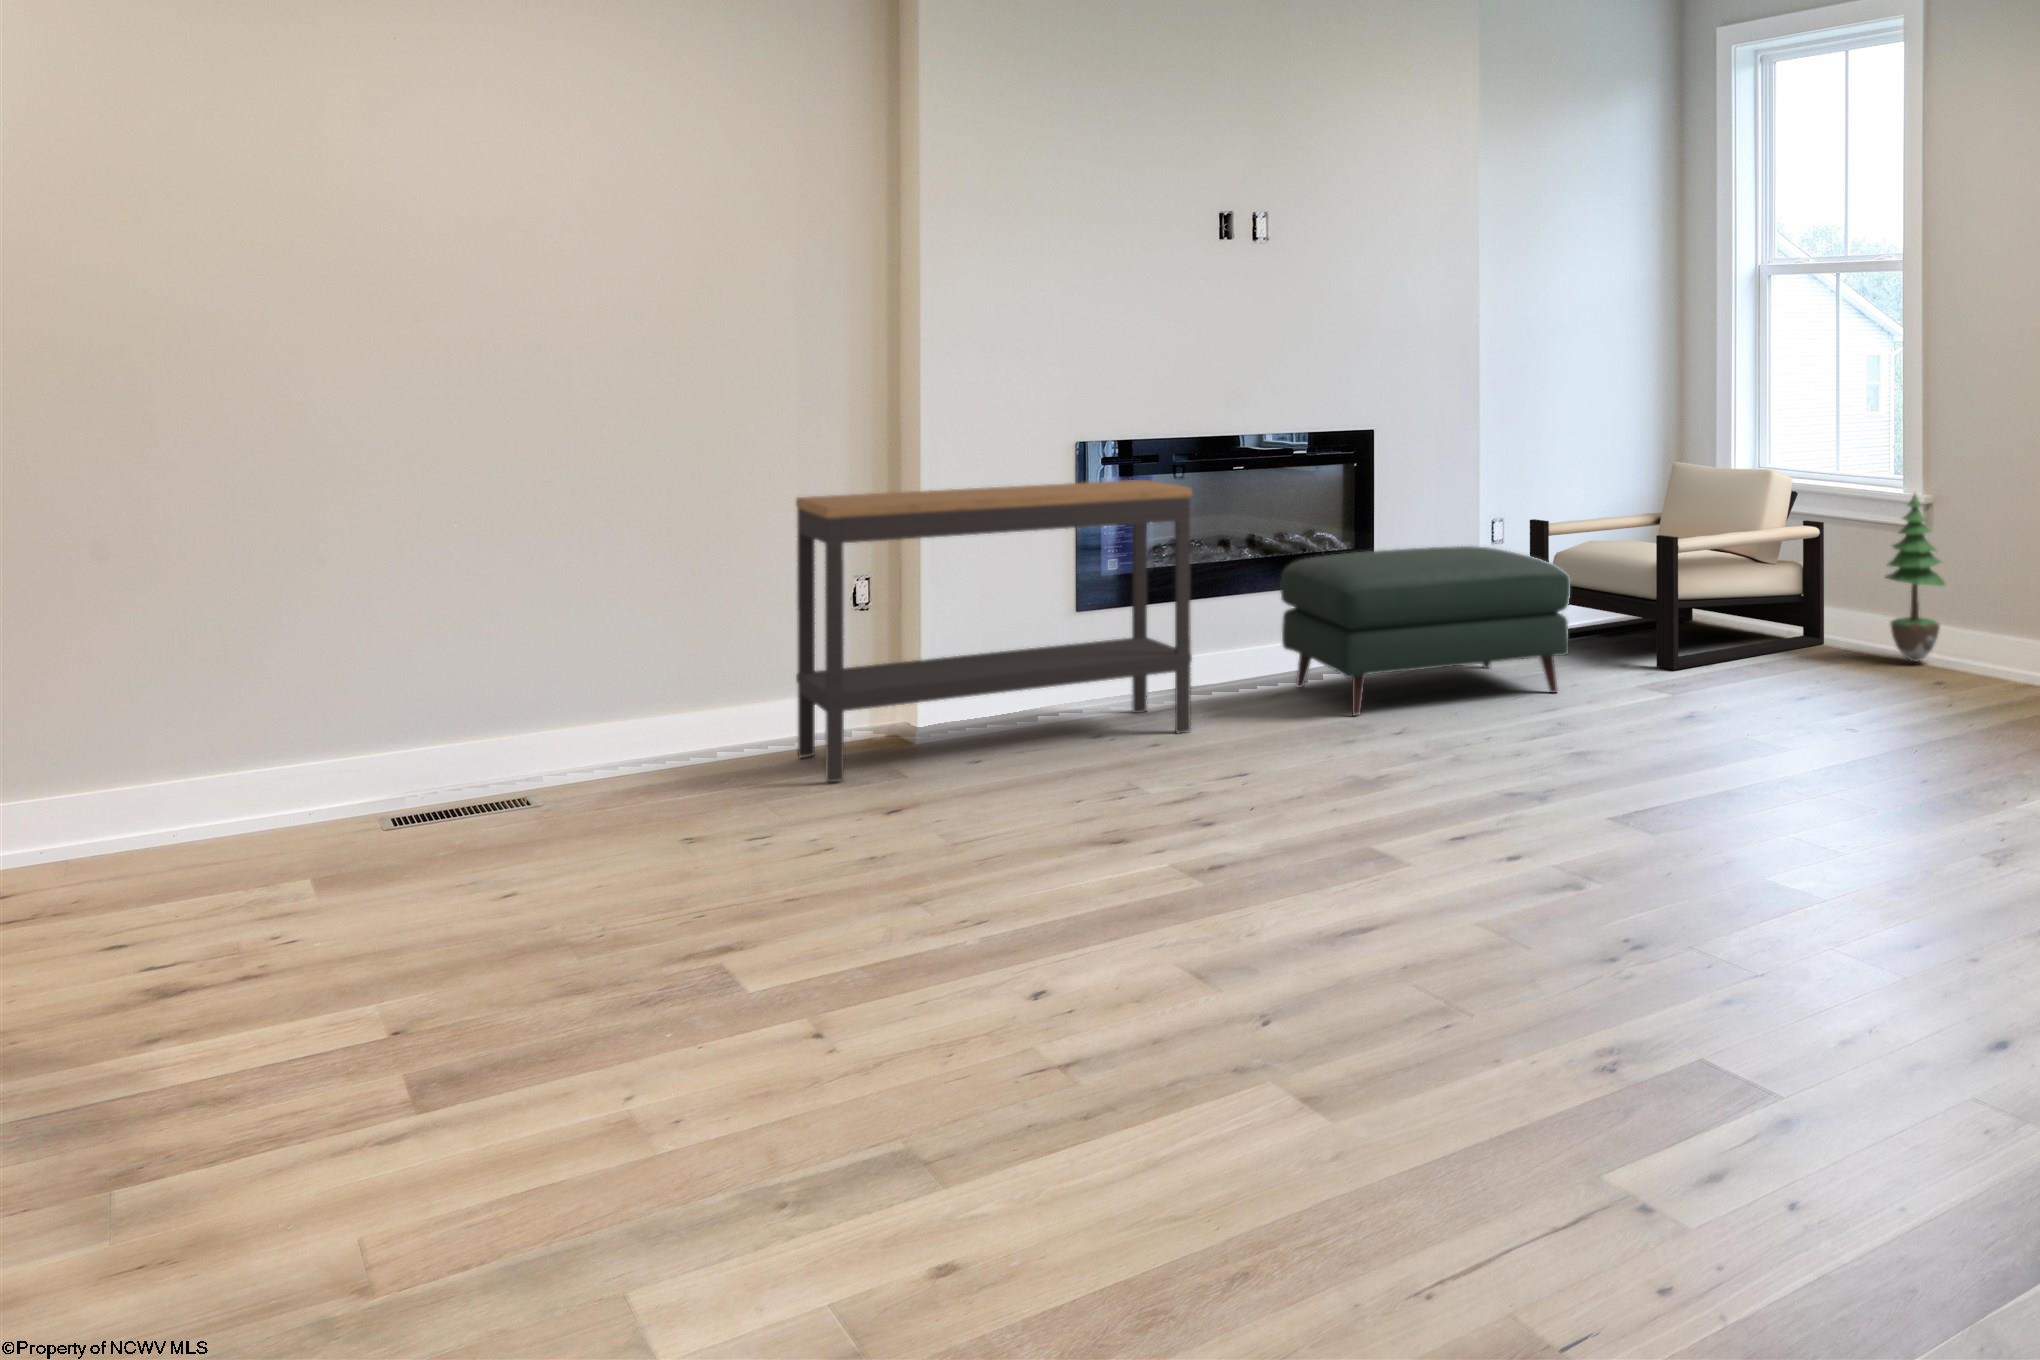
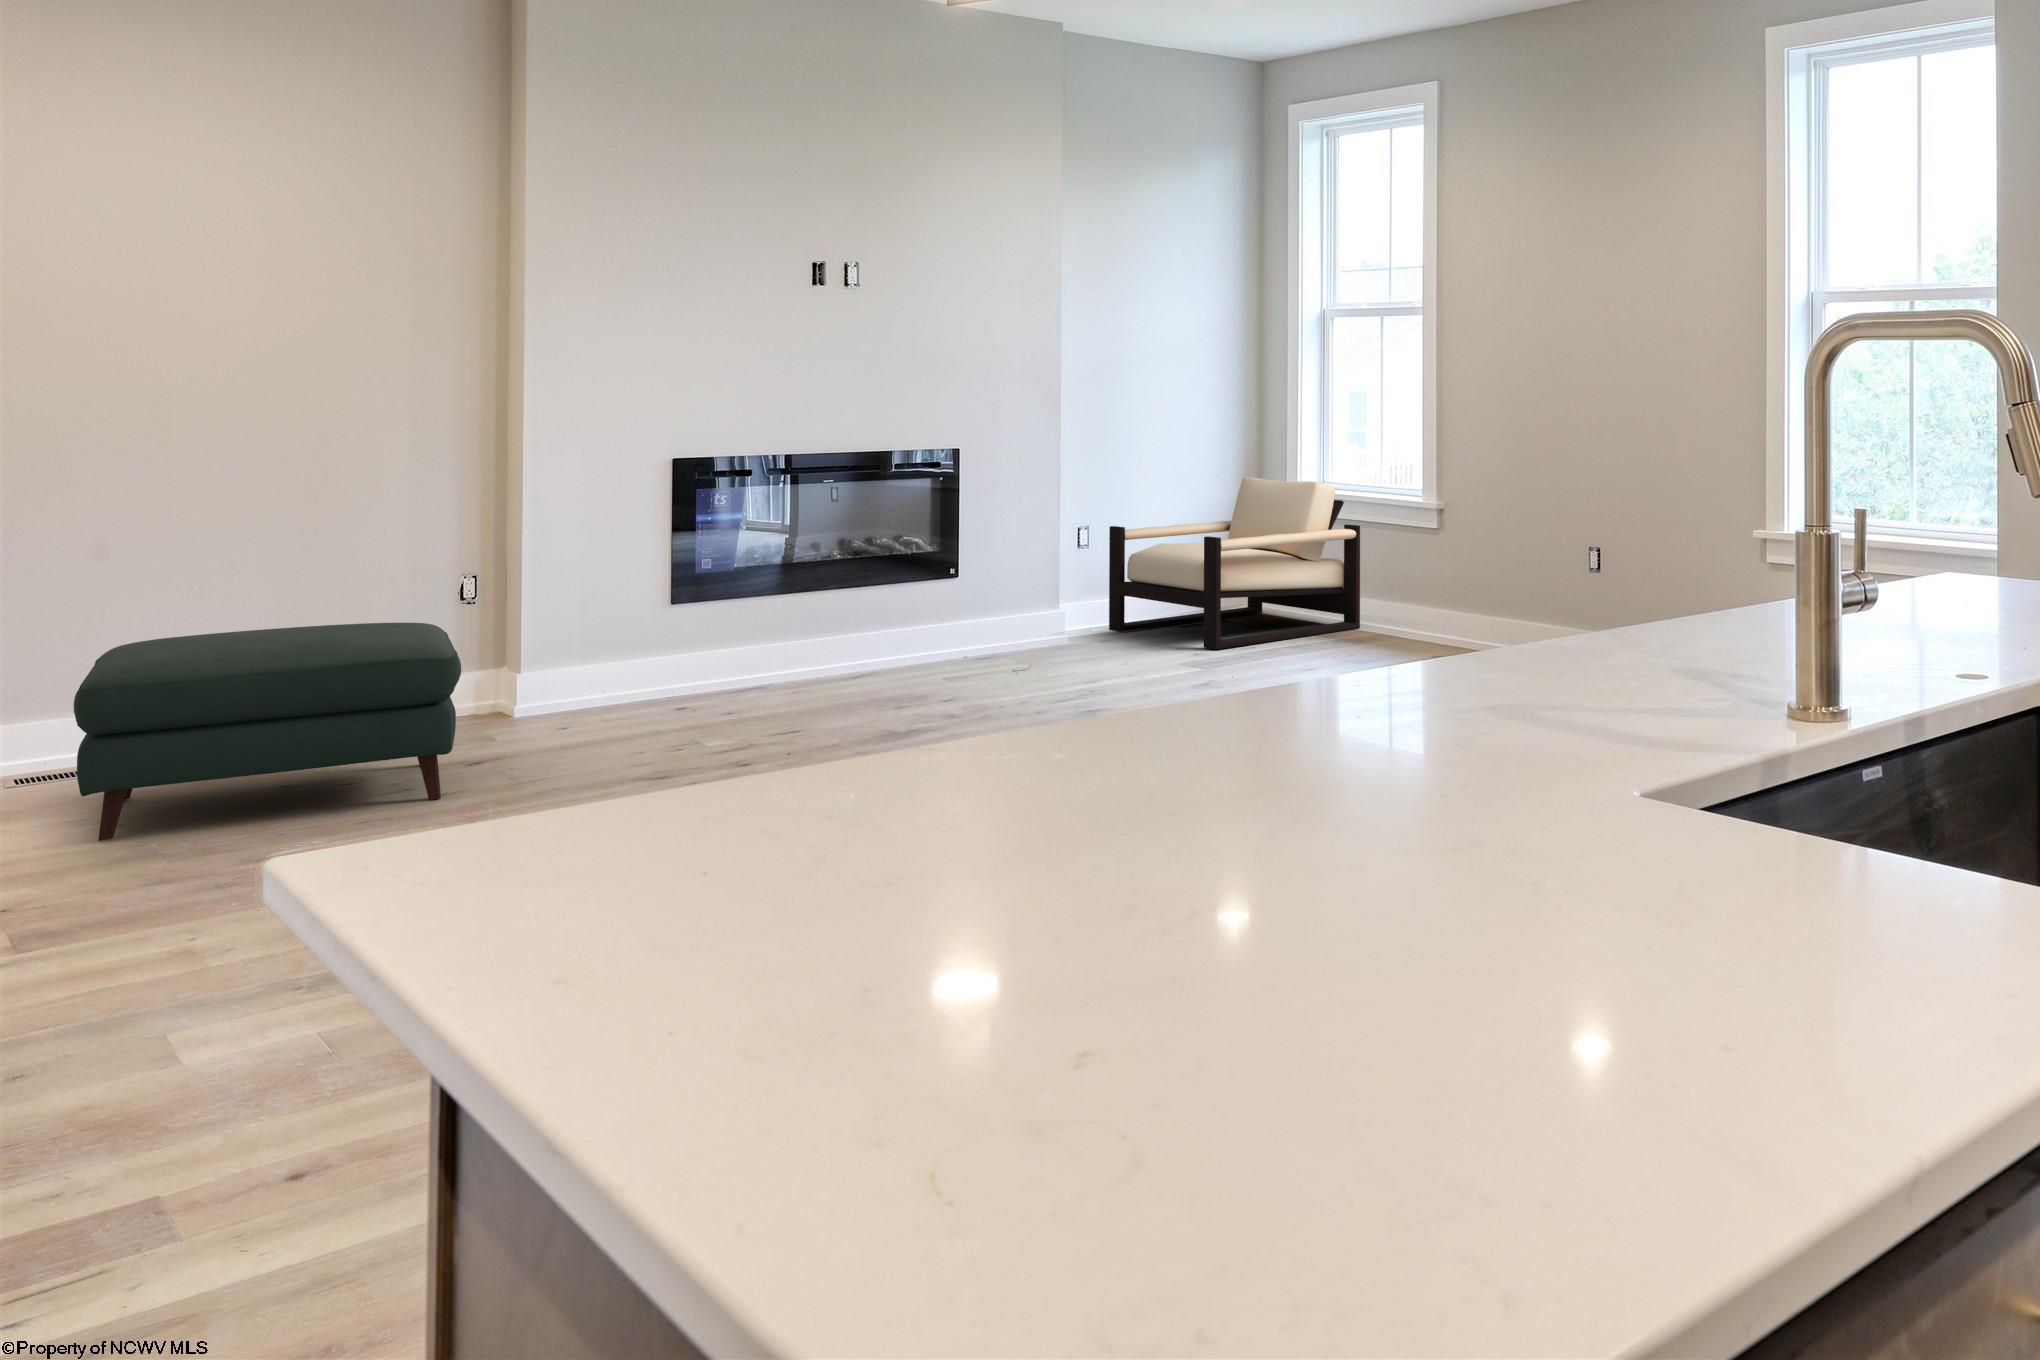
console table: present [796,480,1192,782] -> none [402,491,770,747]
potted tree: present [1886,494,1945,662] -> none [1398,498,1449,640]
ottoman: present [1281,546,1570,715] -> present [74,623,461,841]

